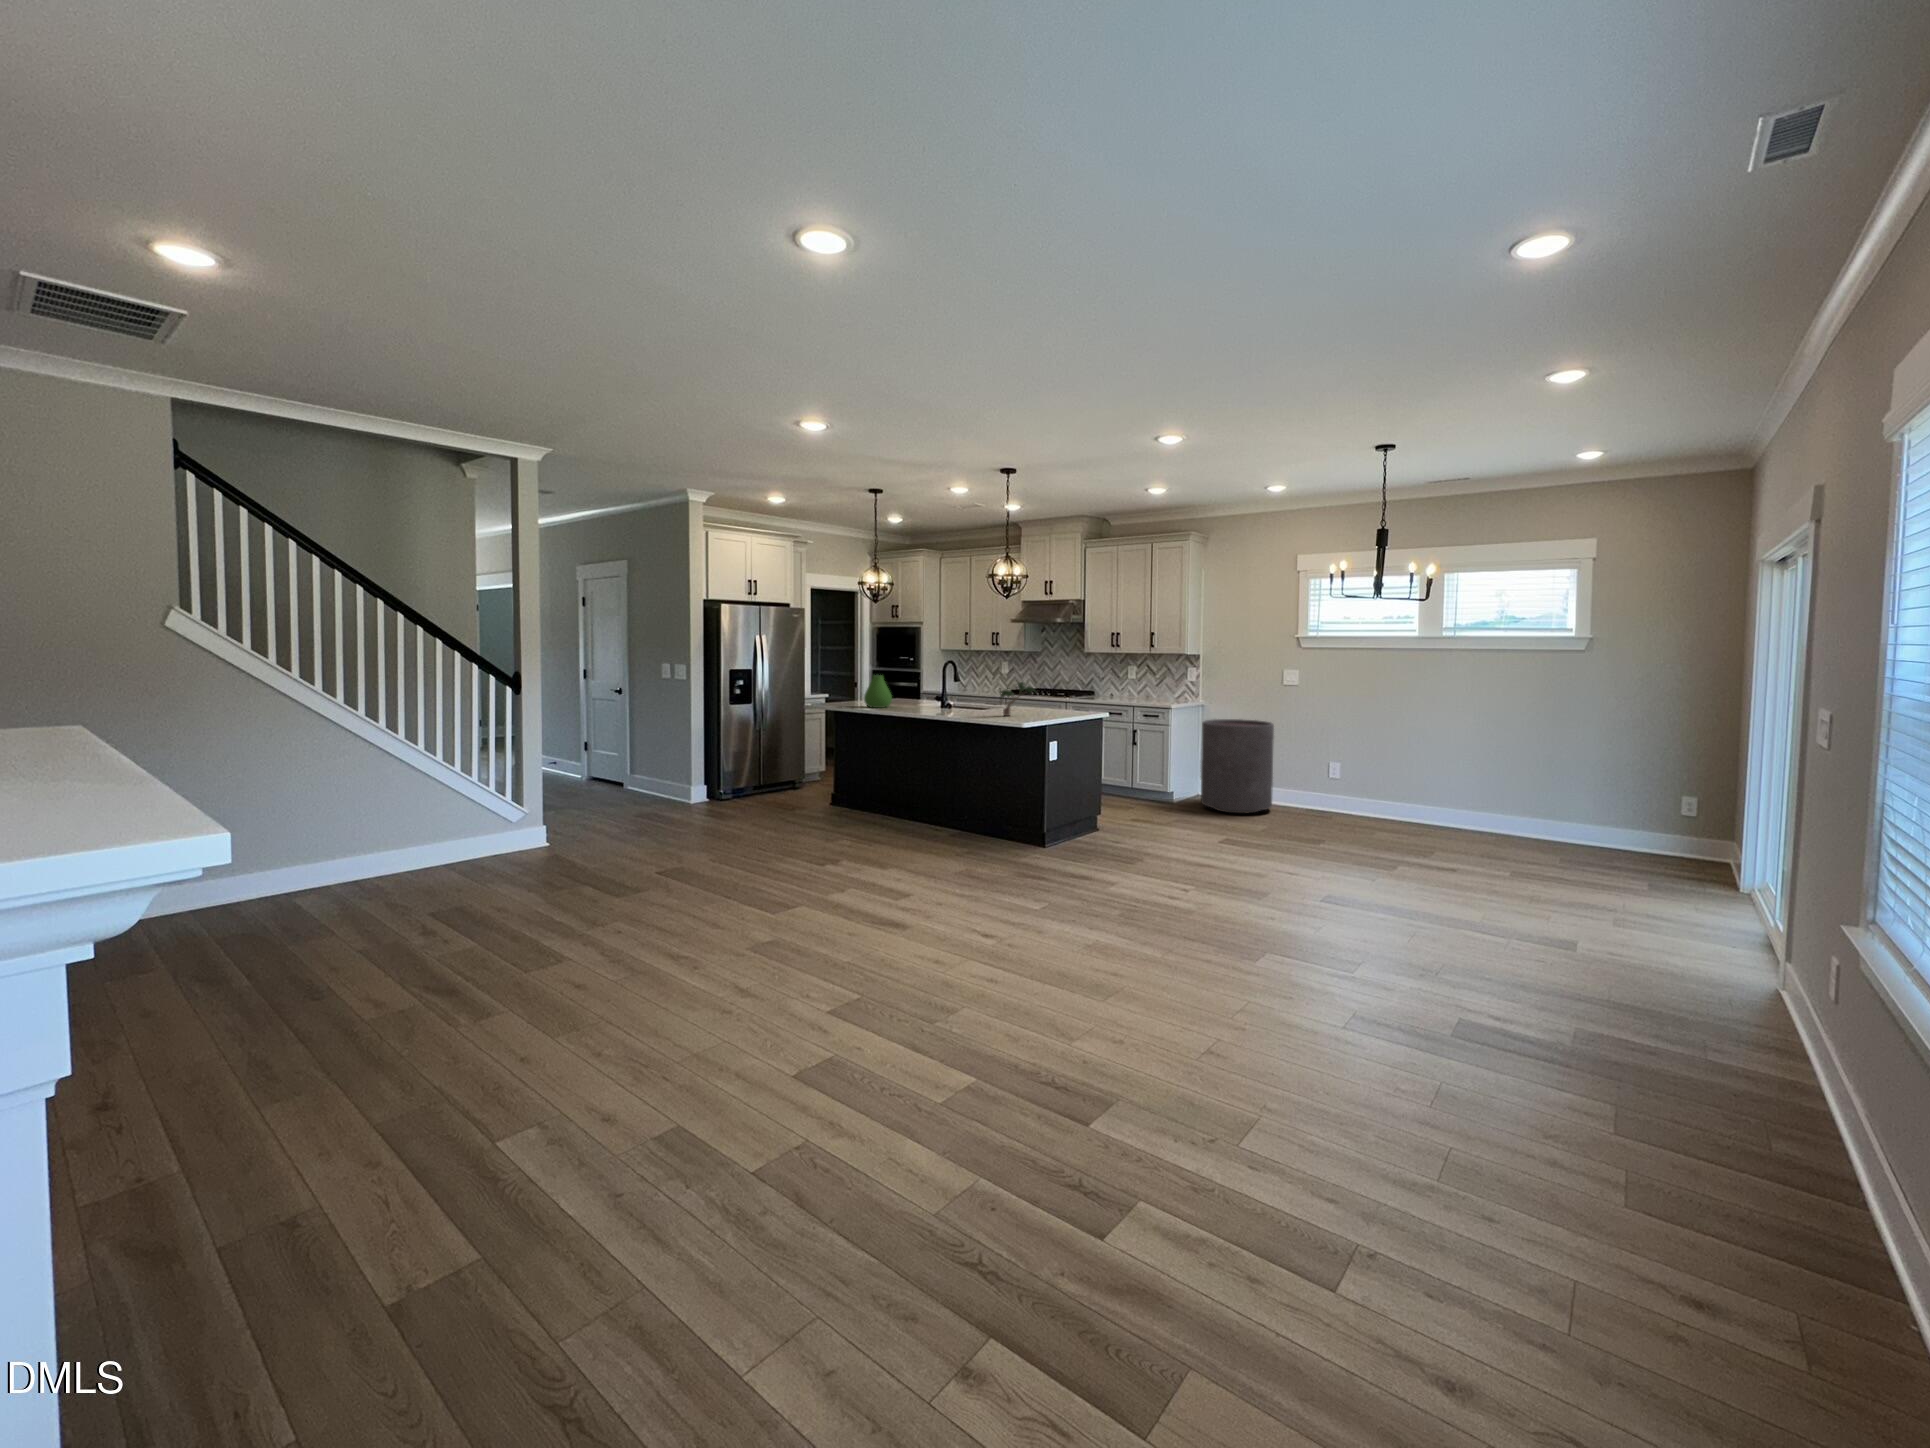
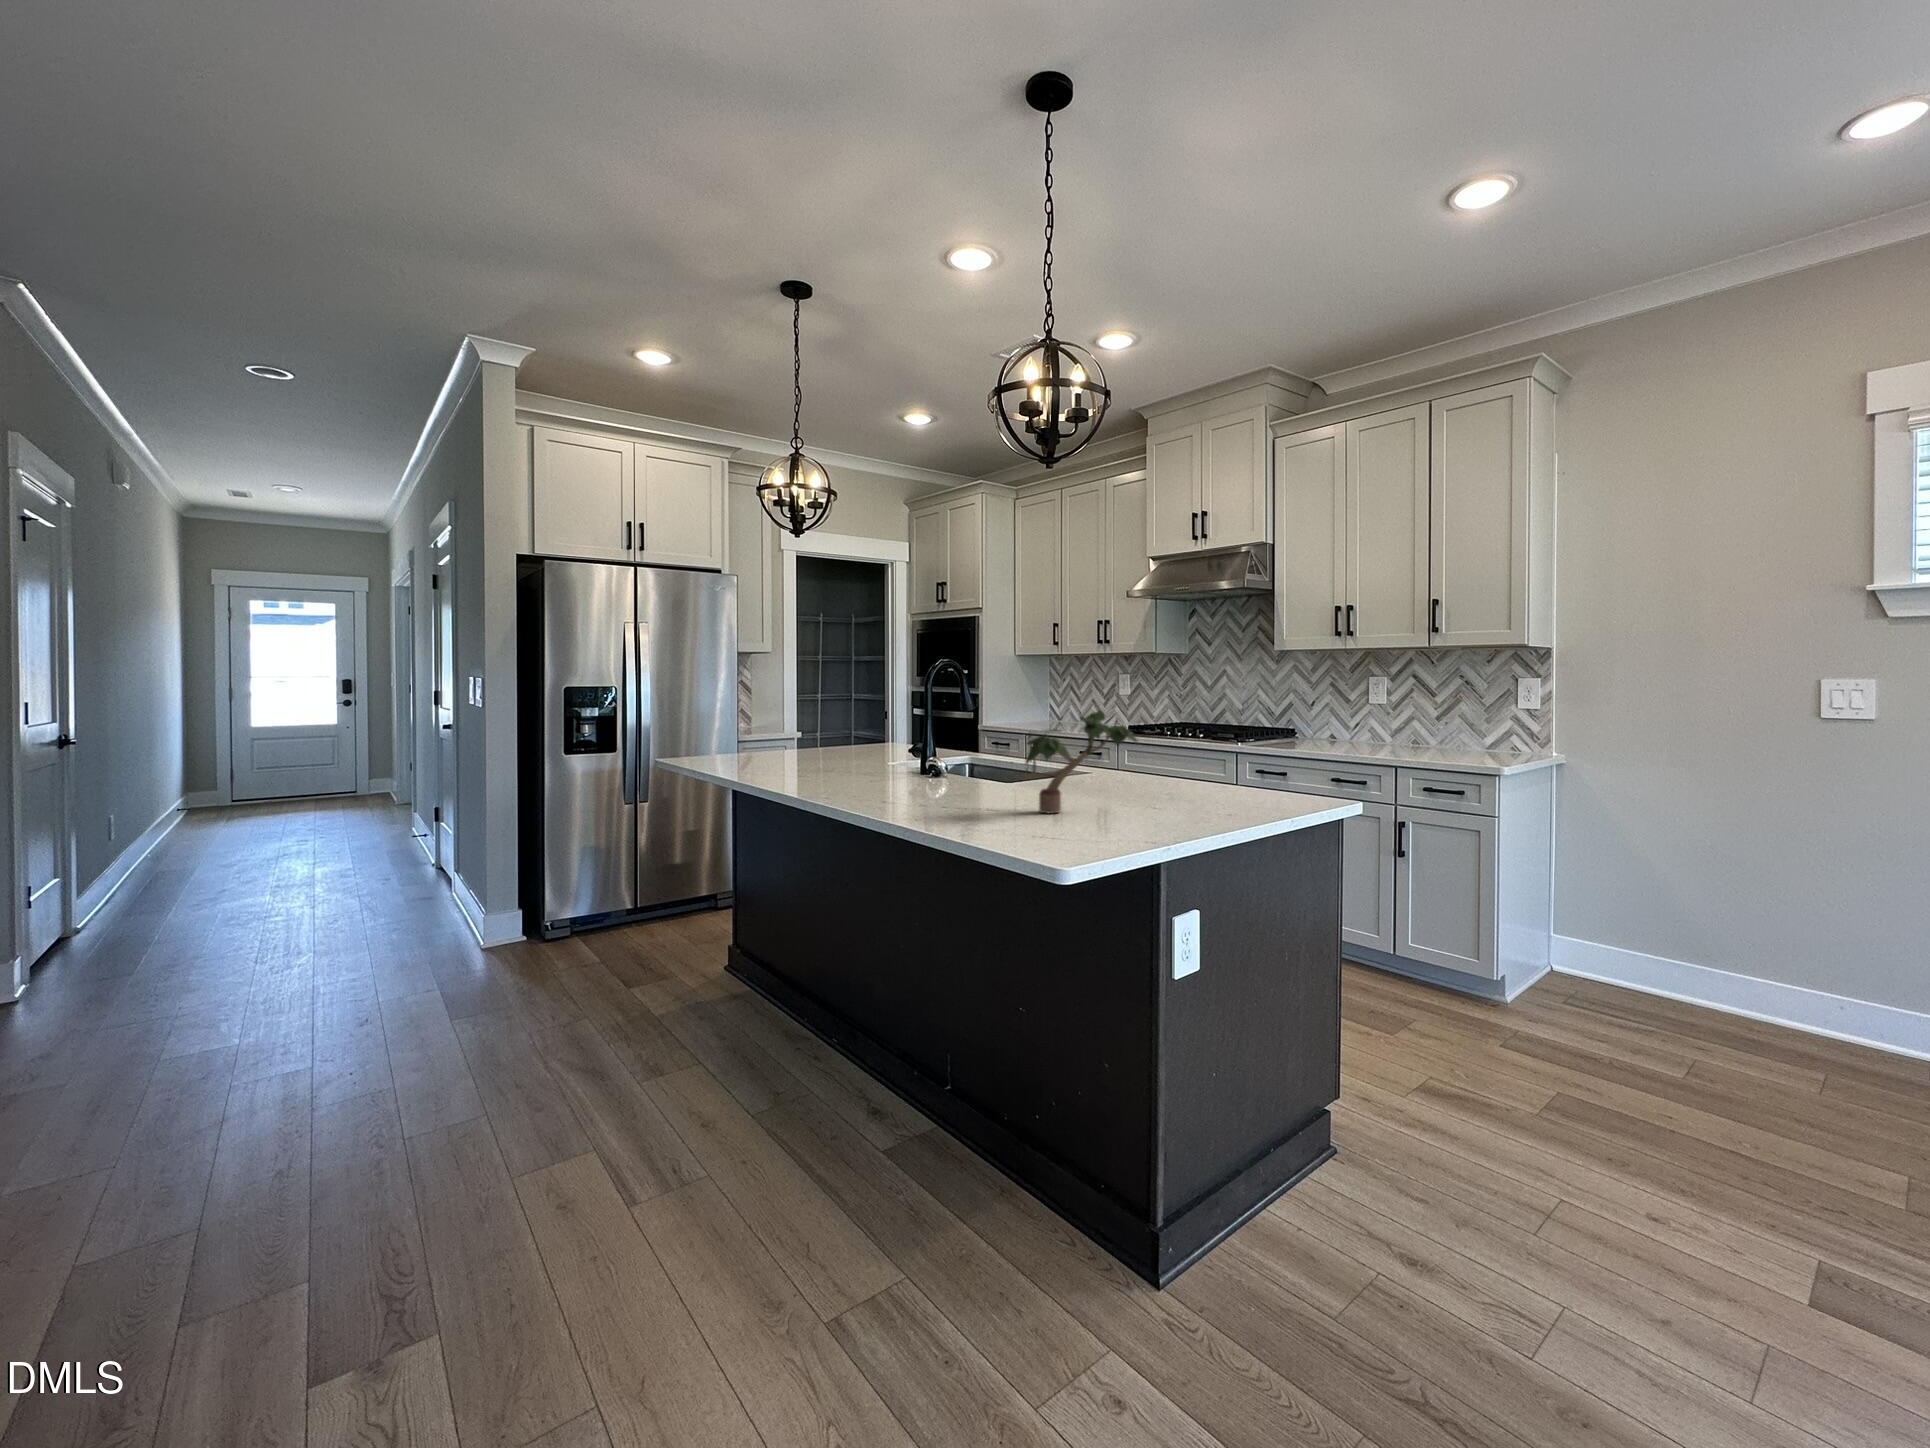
vase: present [864,675,892,708] -> none [755,697,822,772]
trash can: present [1201,719,1274,813] -> none [1581,801,1805,1062]

